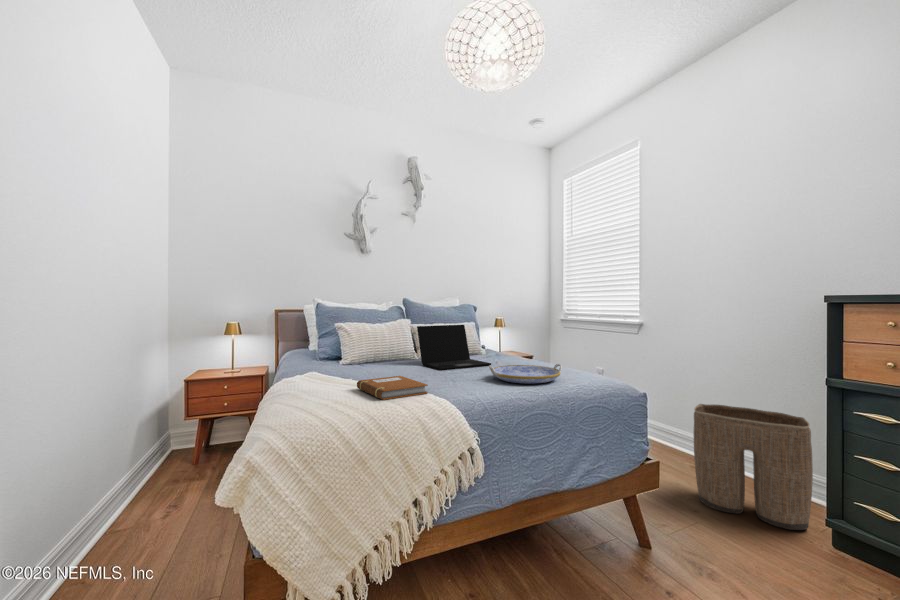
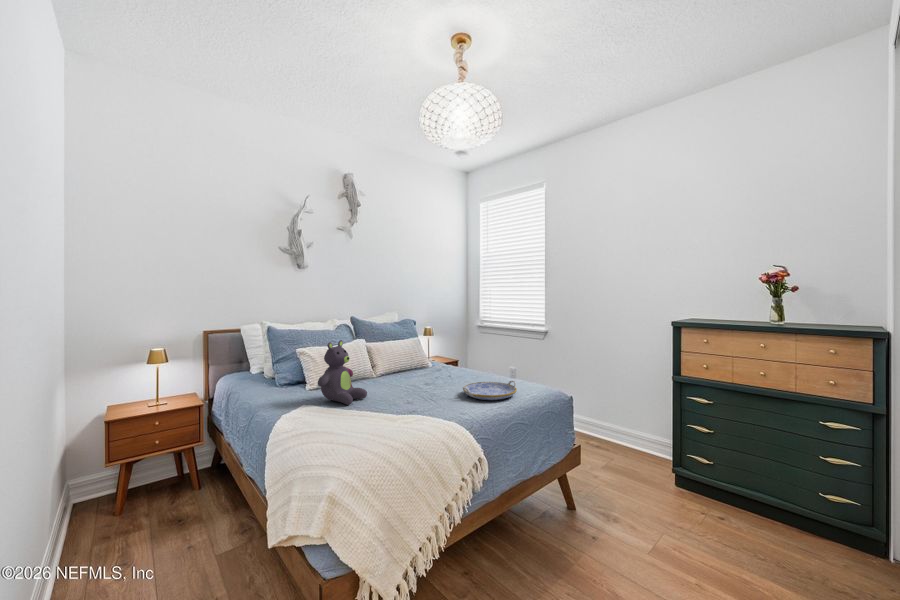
stuffed bear: none [328,307,384,376] -> present [318,340,367,405]
laptop: present [417,325,491,371] -> none [383,345,449,391]
notebook: present [357,376,428,400] -> none [370,404,432,429]
laundry basket: present [694,404,813,530] -> none [594,397,664,477]

